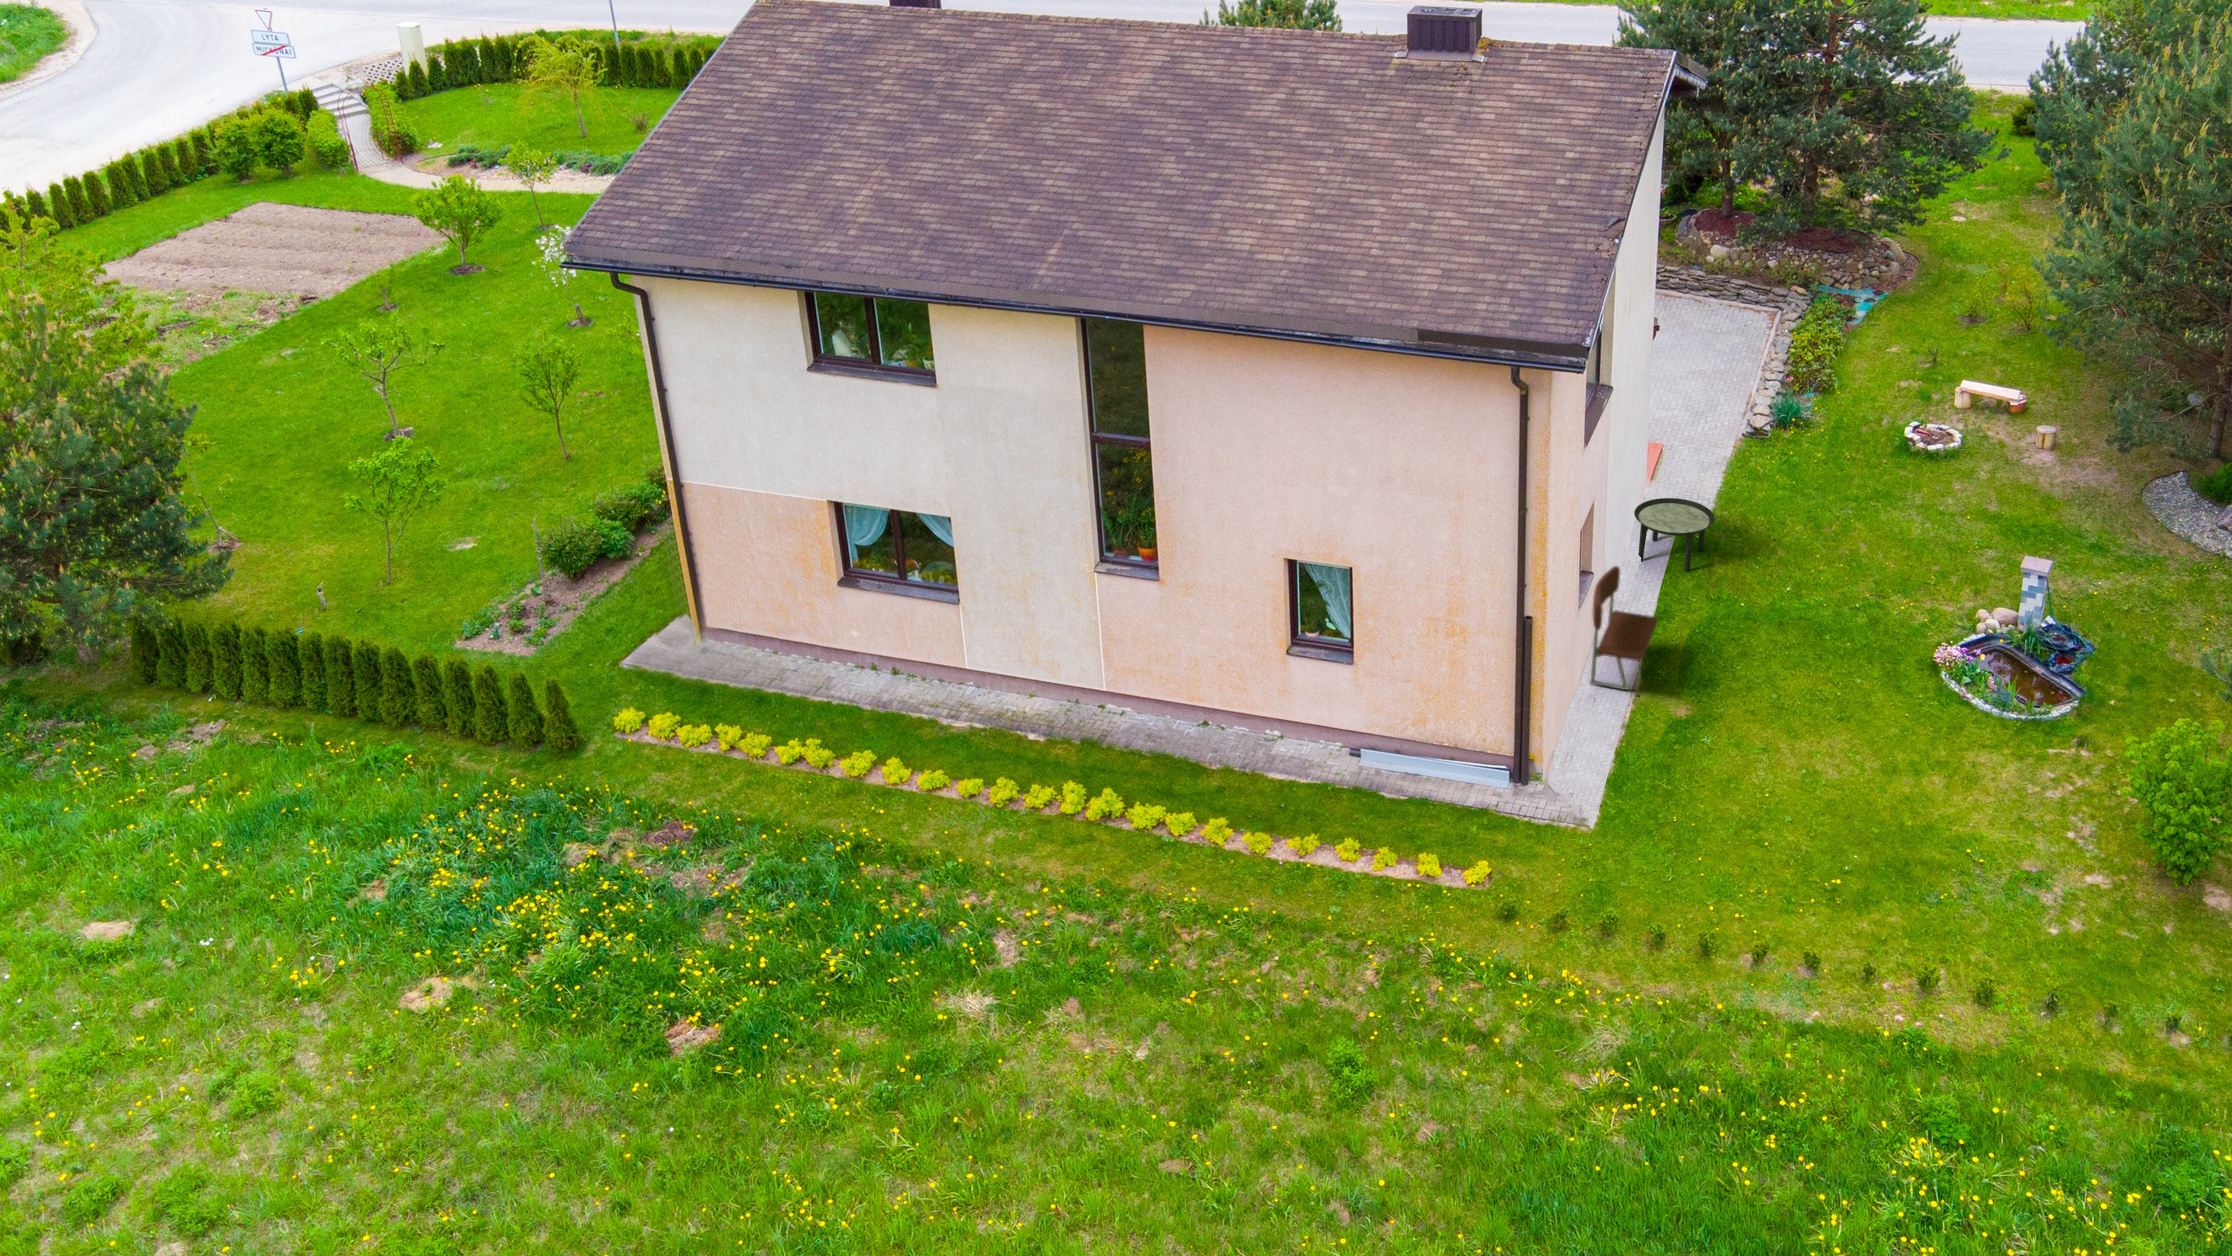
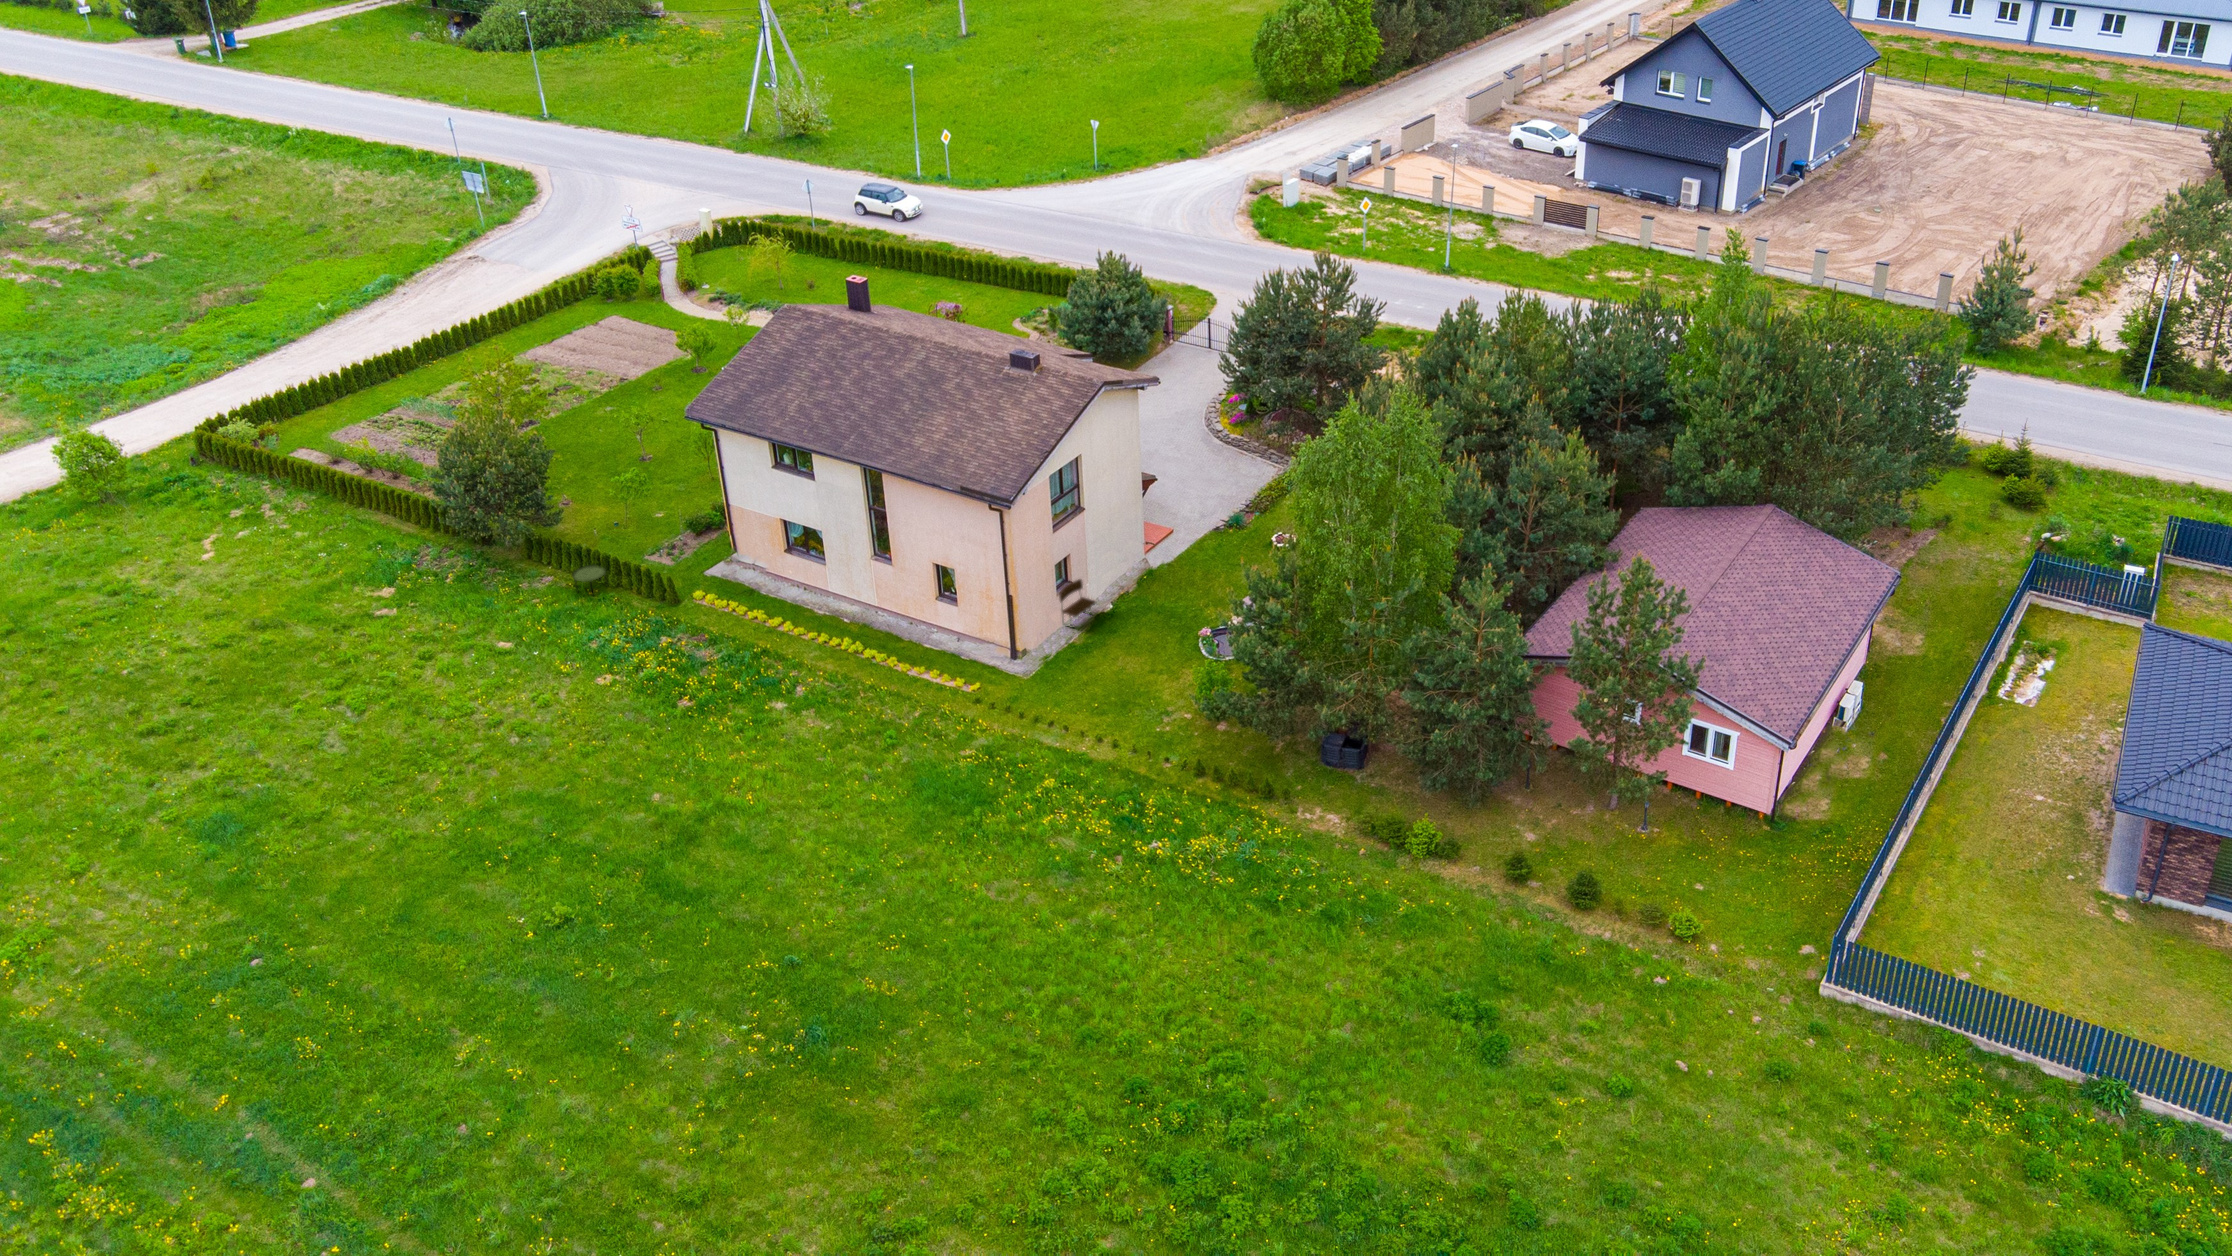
round table: present [1634,498,1714,571] -> present [572,565,607,591]

